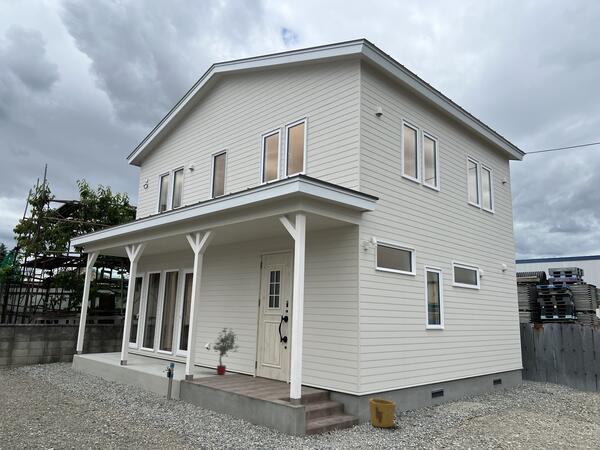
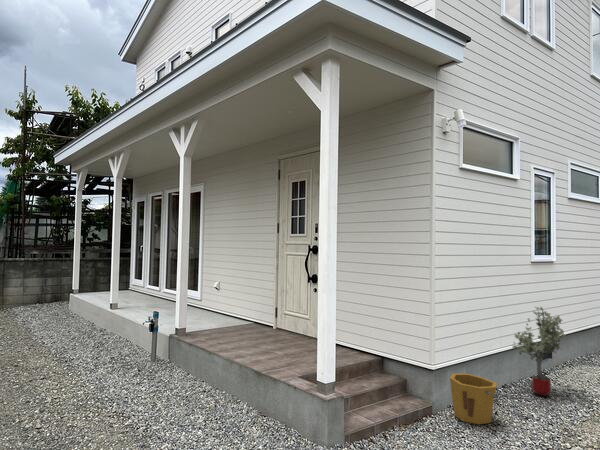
potted tree: present [213,328,238,375] -> present [512,307,565,396]

